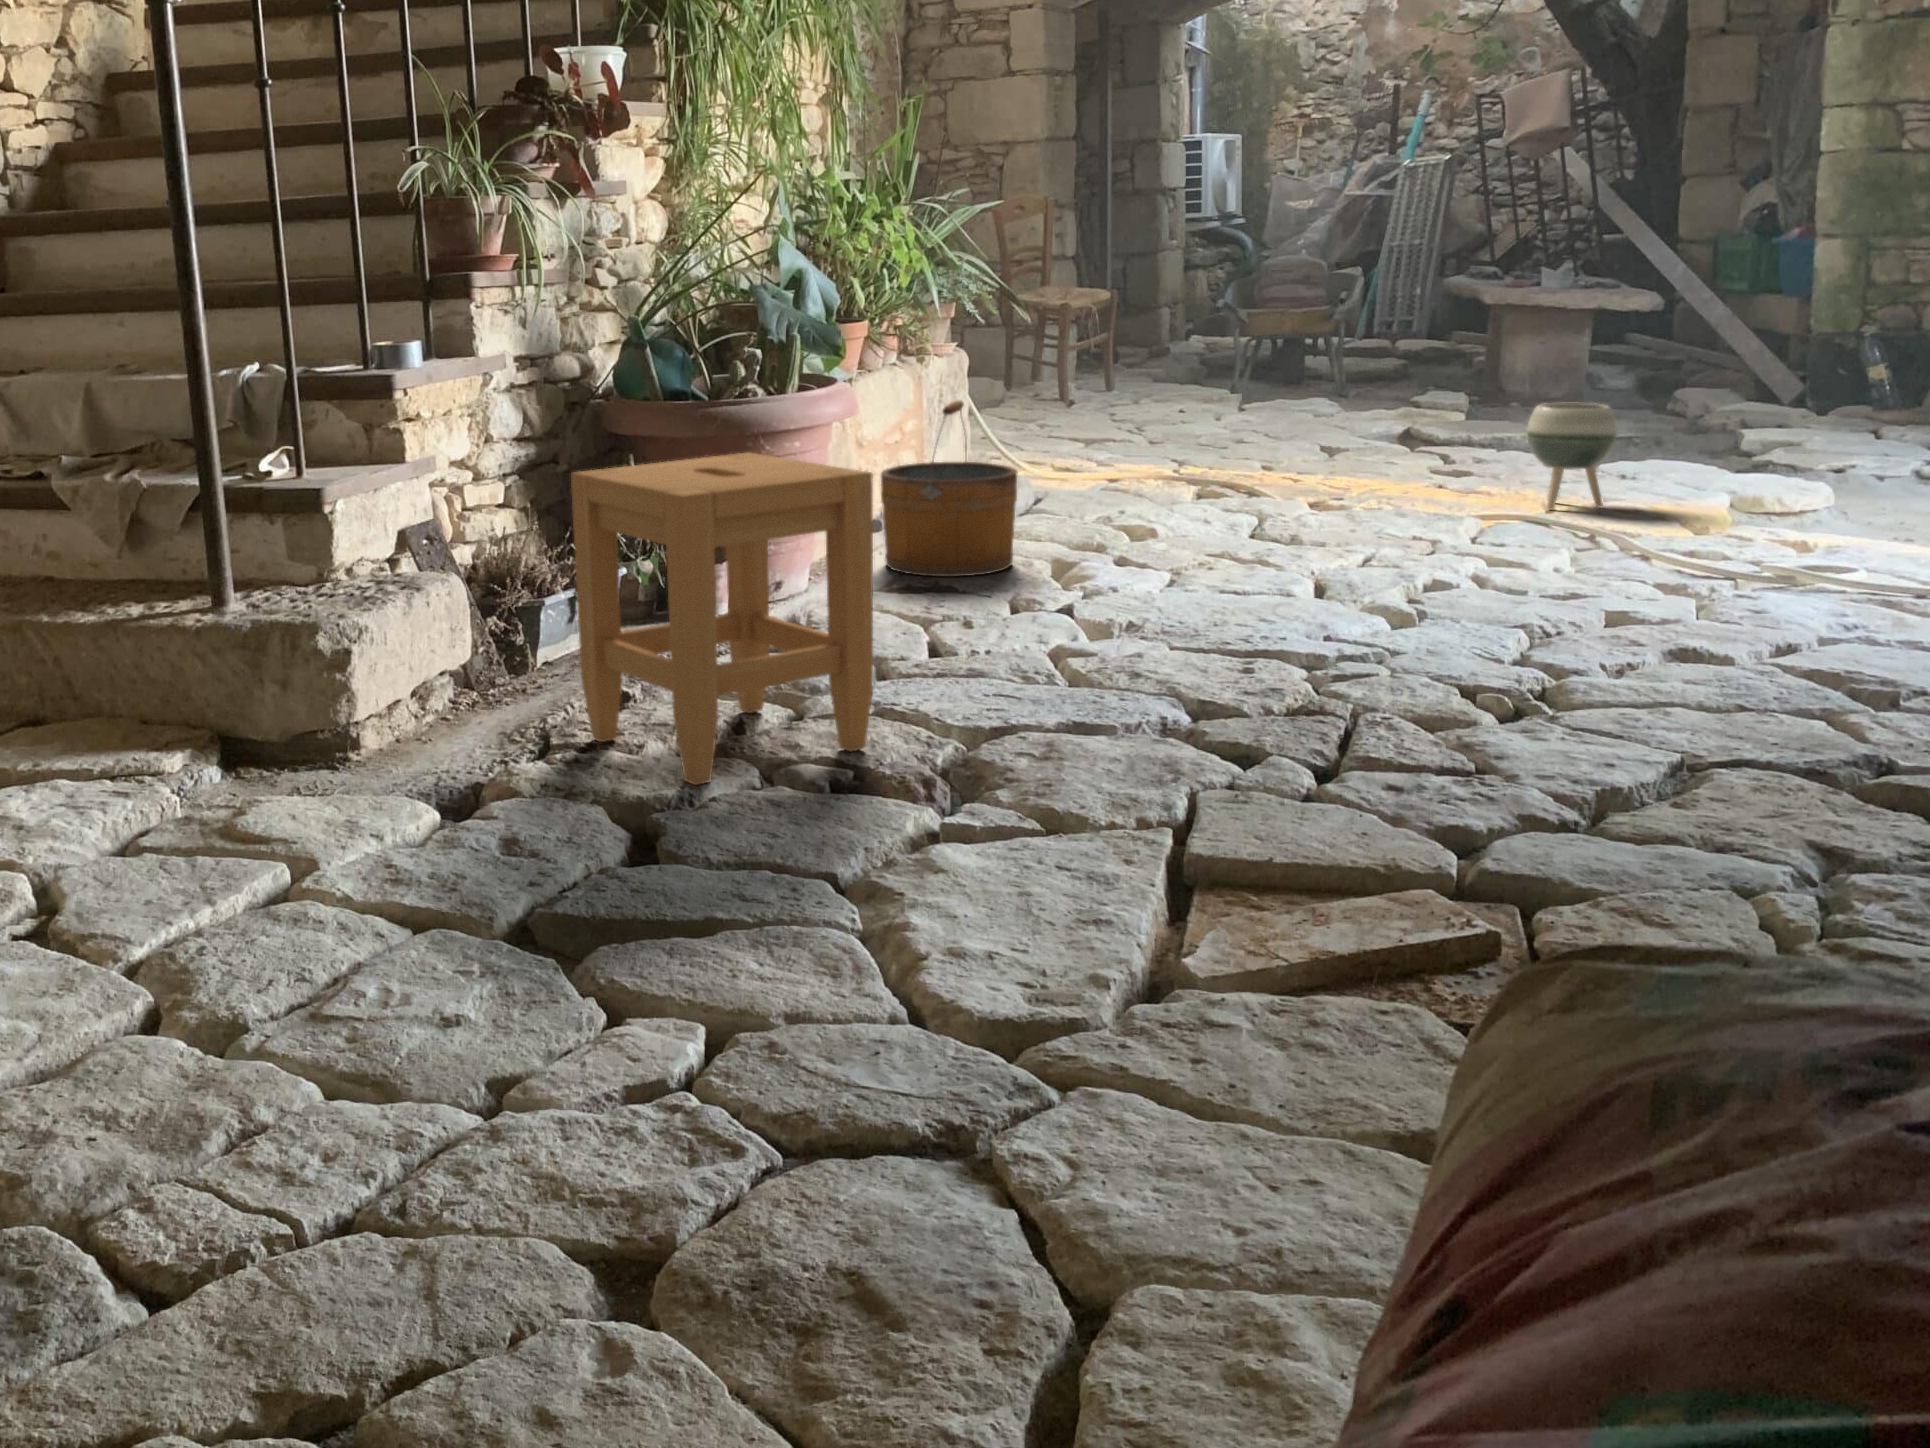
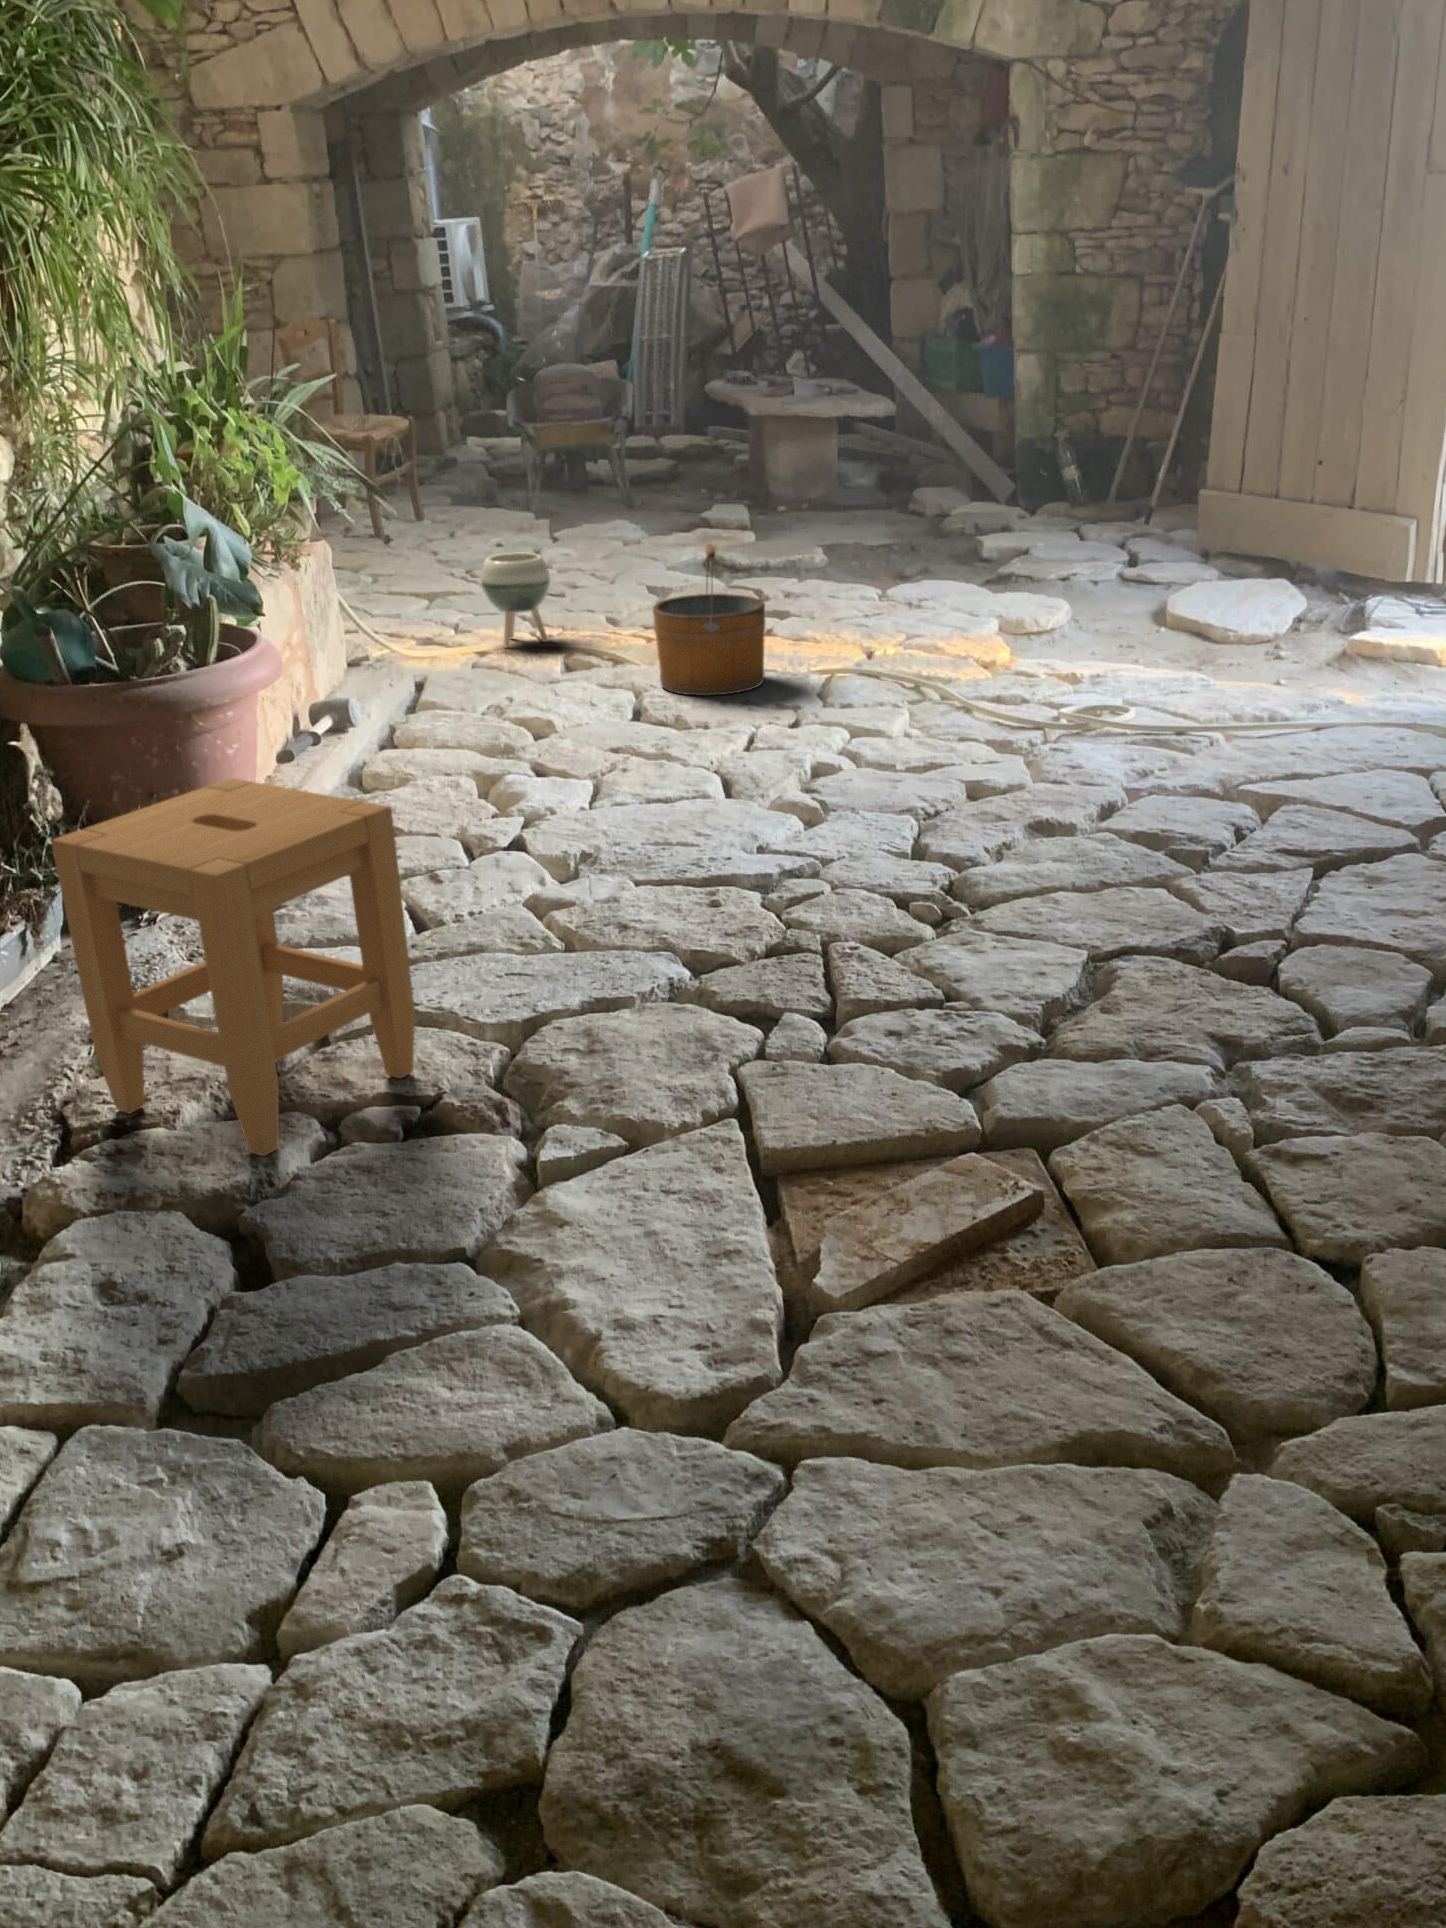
bucket: present [881,401,1017,577] -> present [653,544,765,696]
planter: present [1527,403,1617,509] -> present [481,553,550,648]

